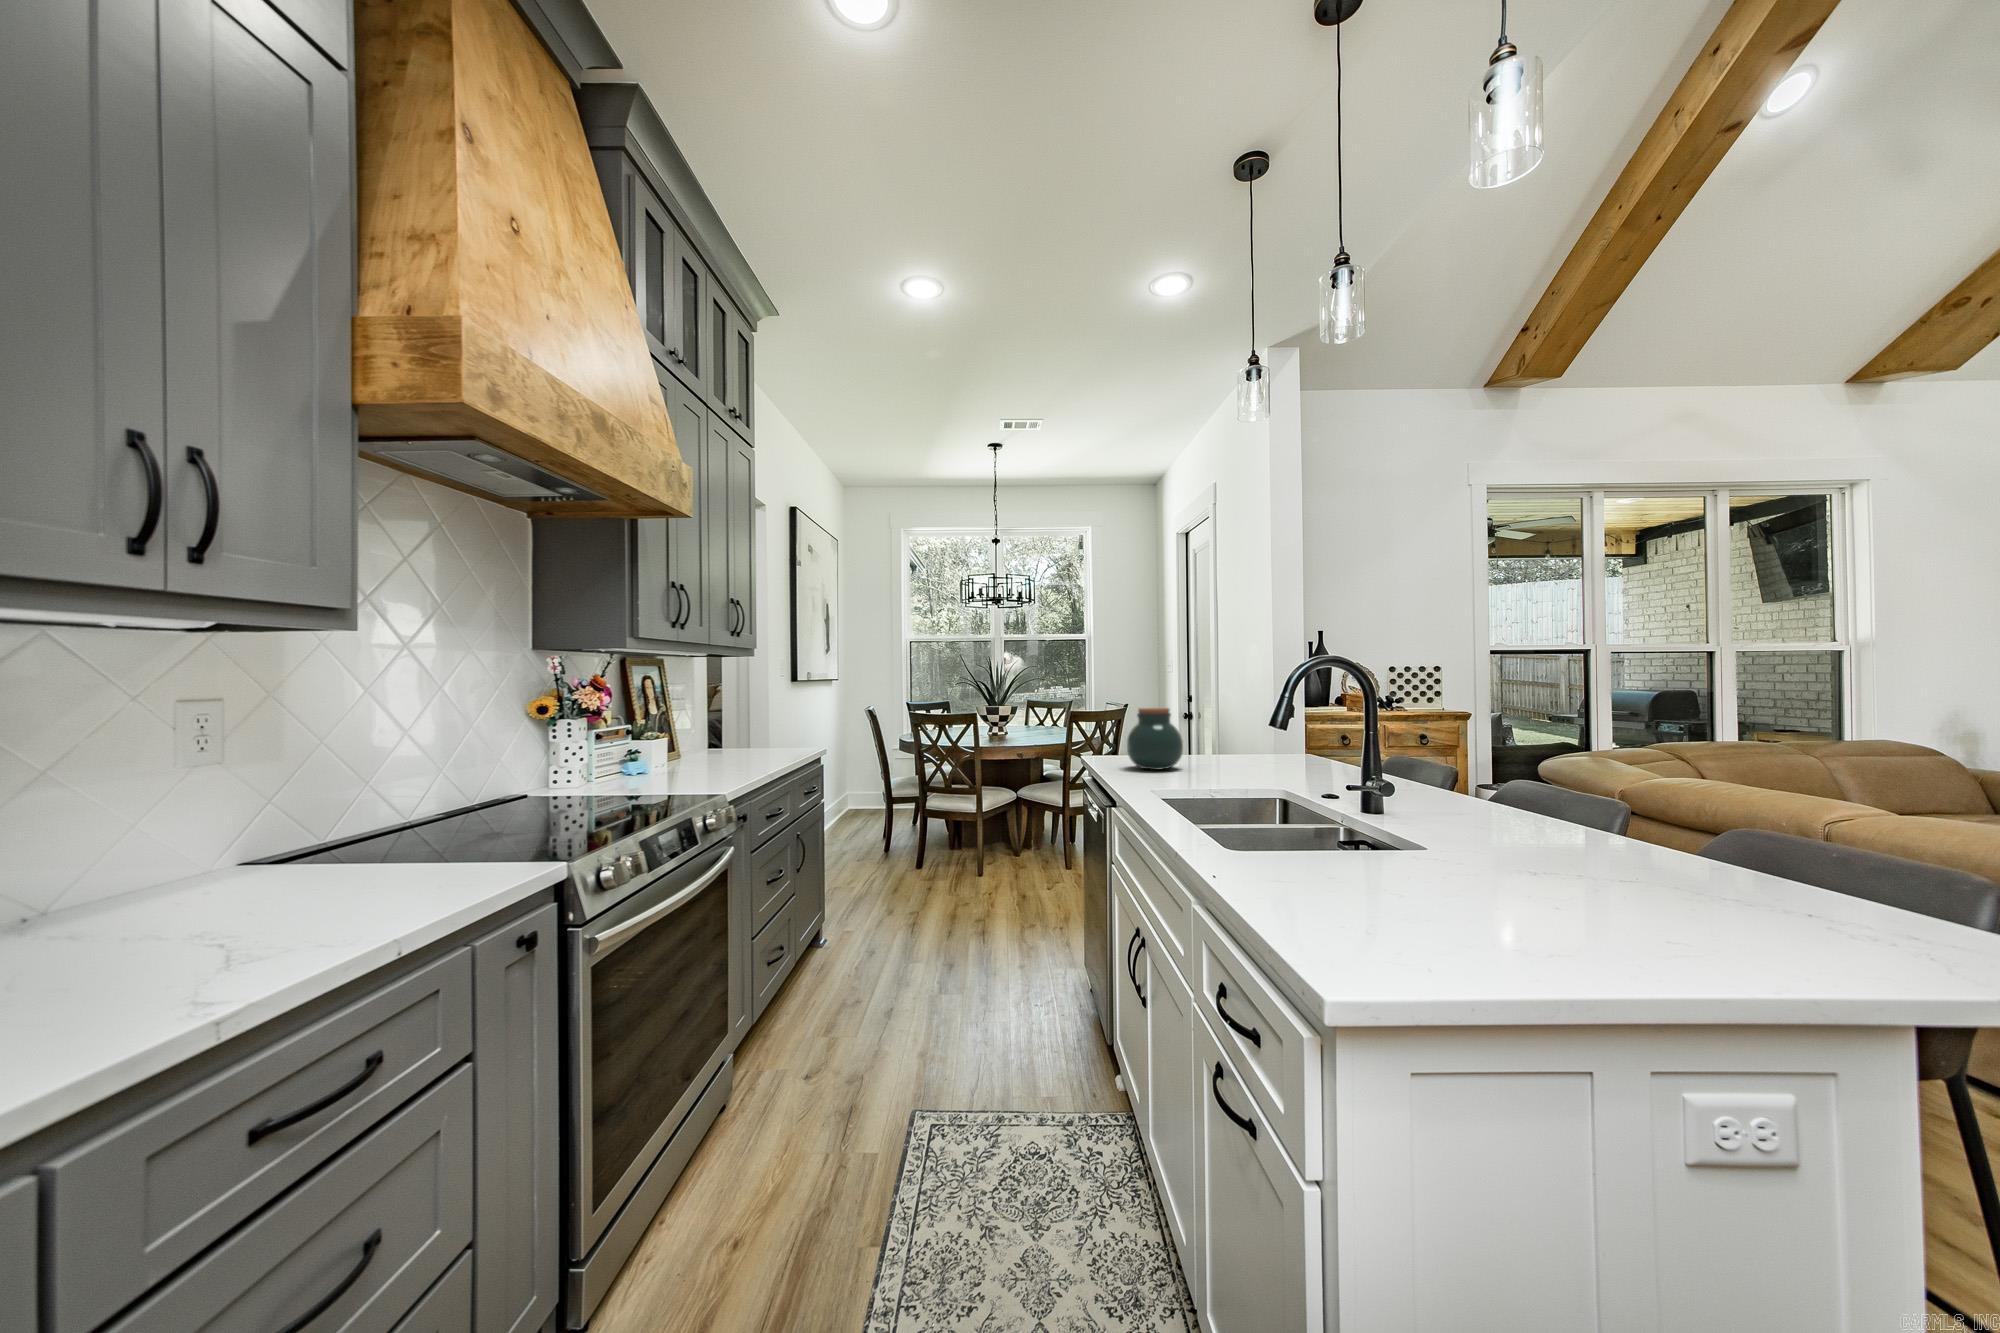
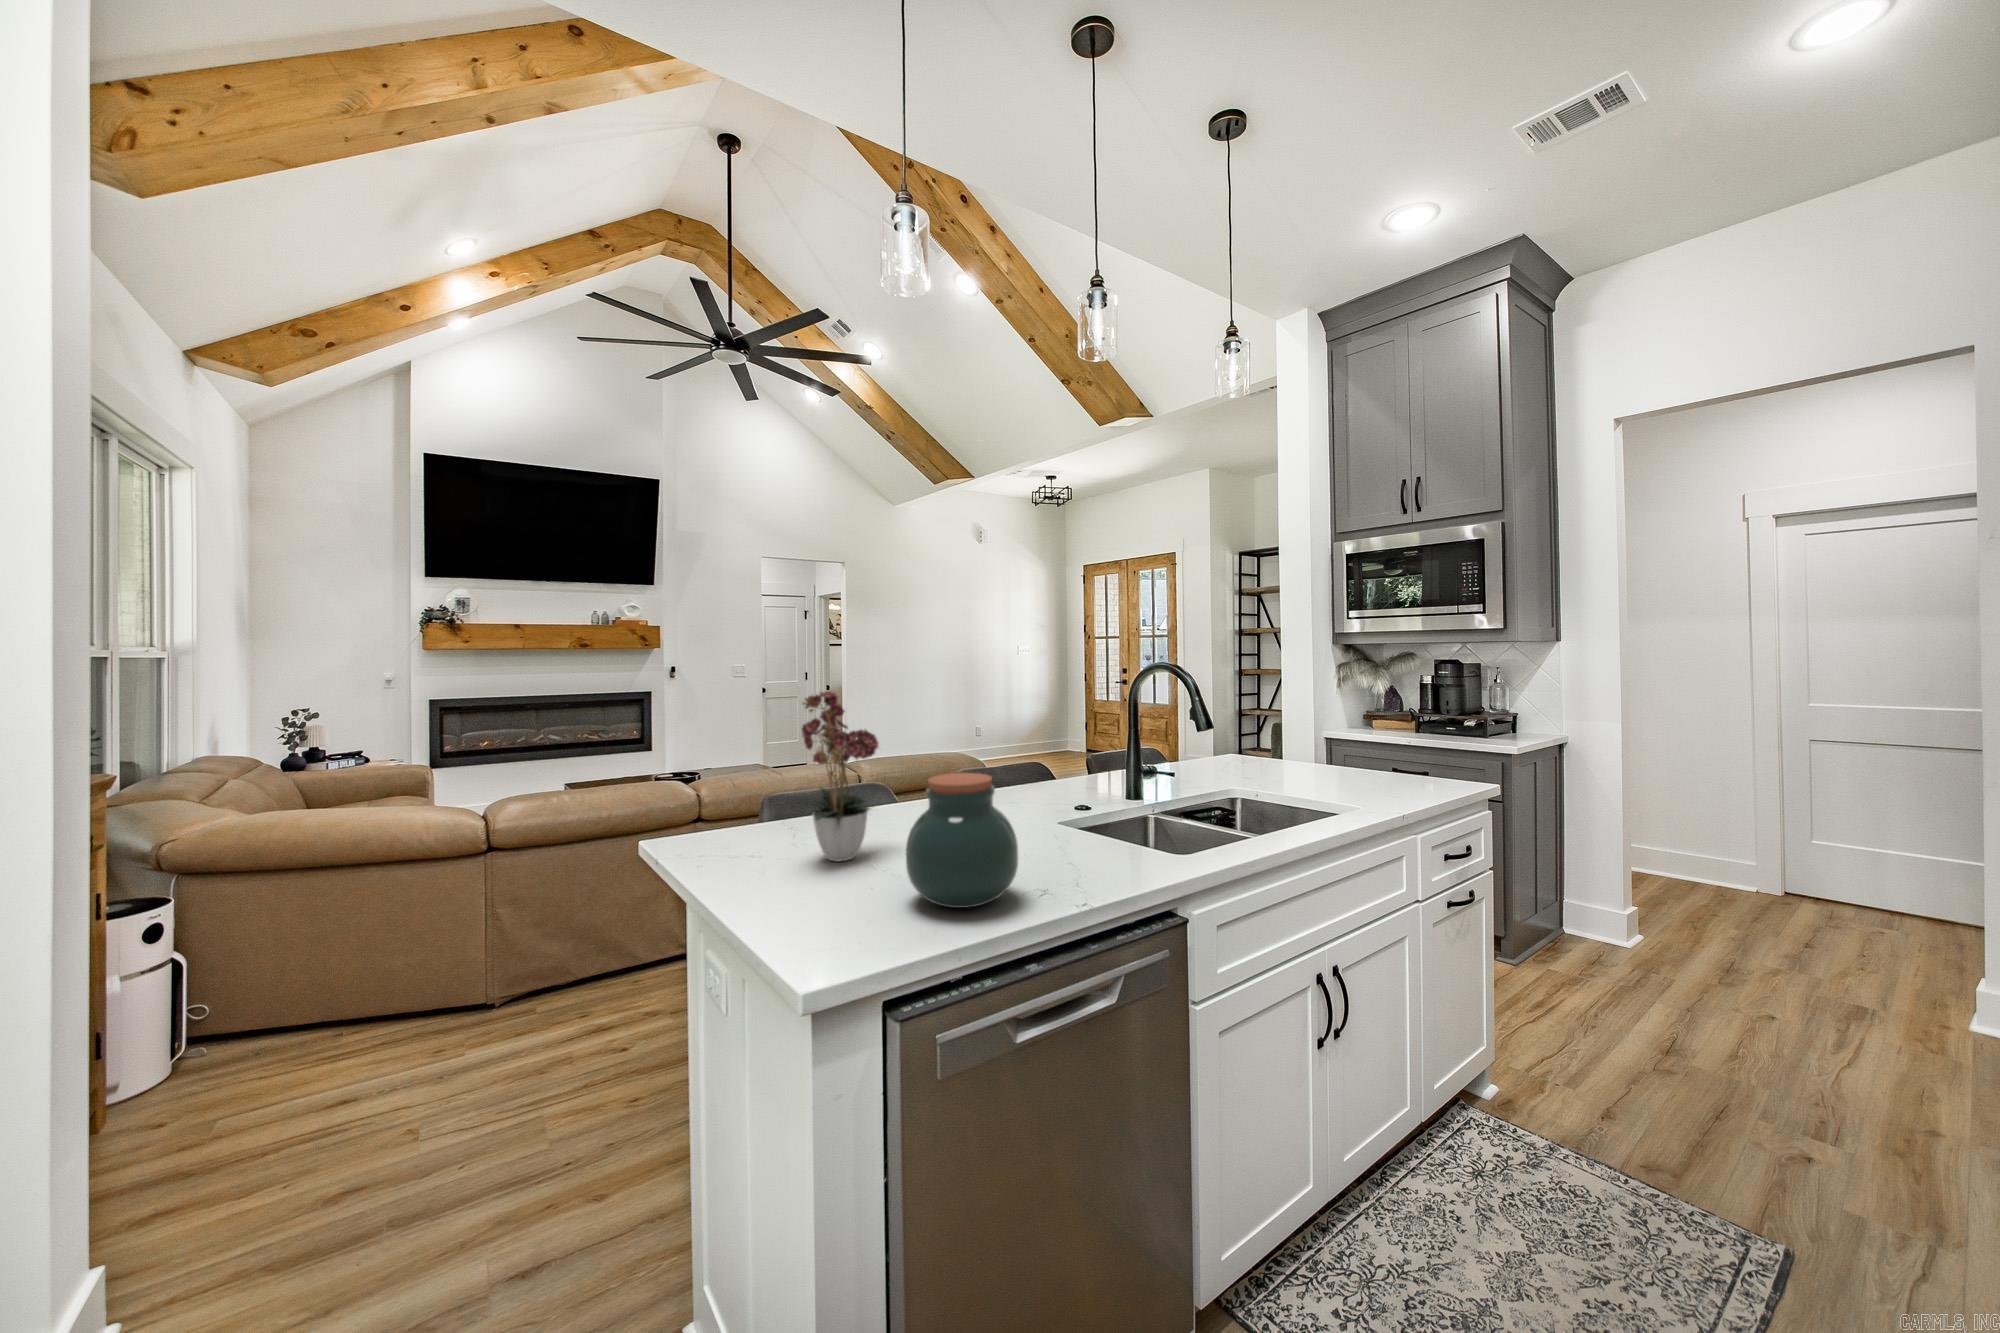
flower arrangement: none [1226,662,1288,766] -> present [802,691,879,861]

